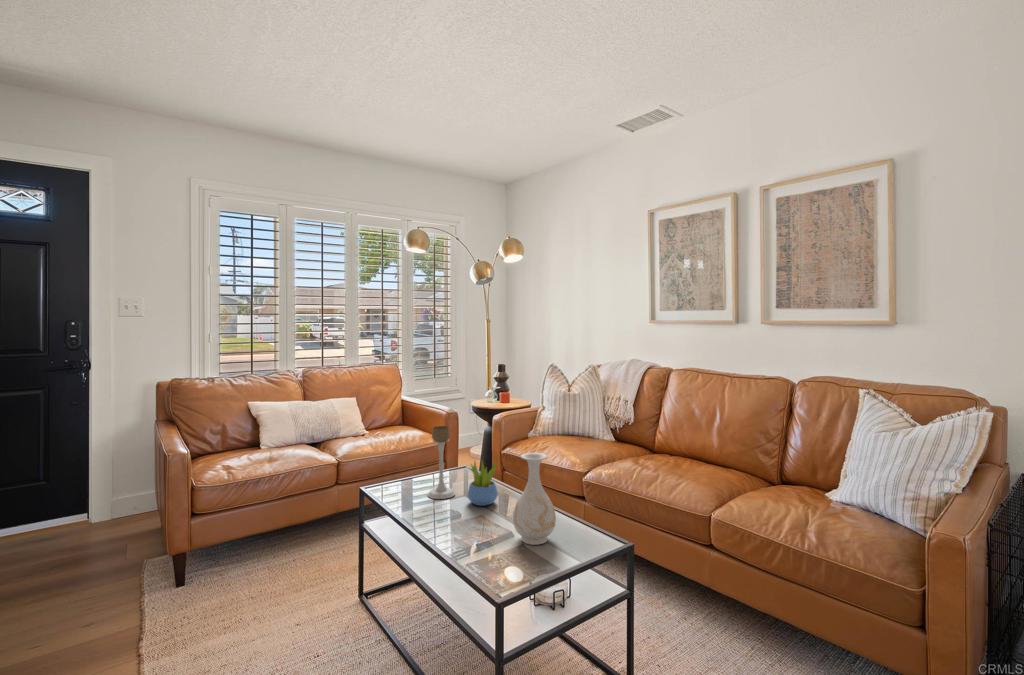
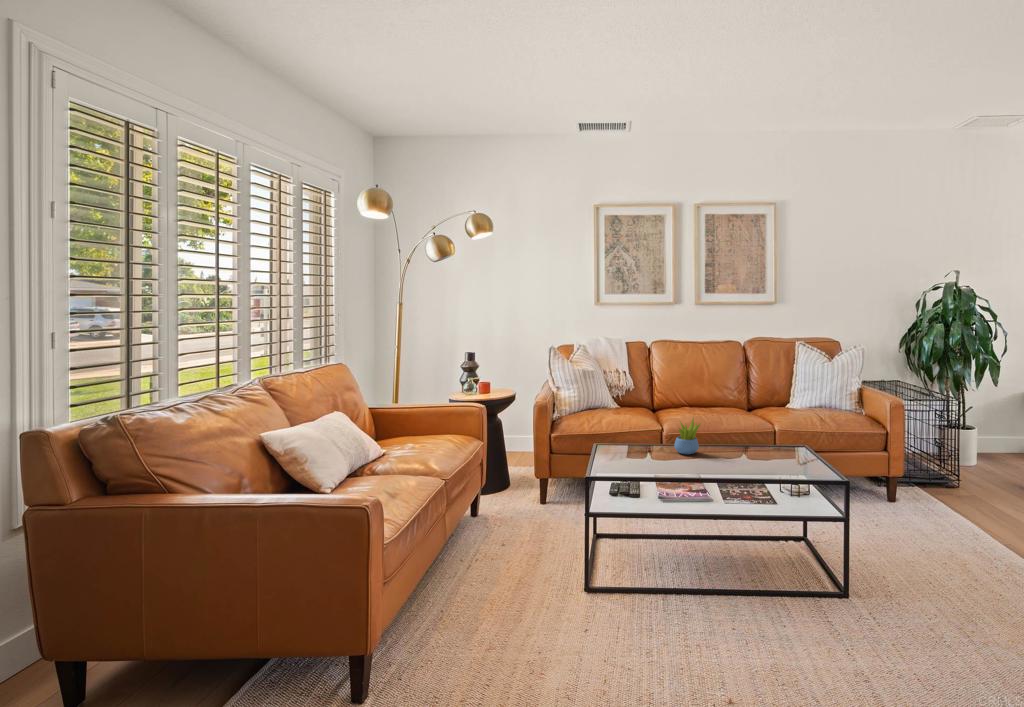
candle holder: present [427,426,455,499] -> none [641,400,665,459]
vase: present [513,453,556,545] -> none [750,400,780,459]

